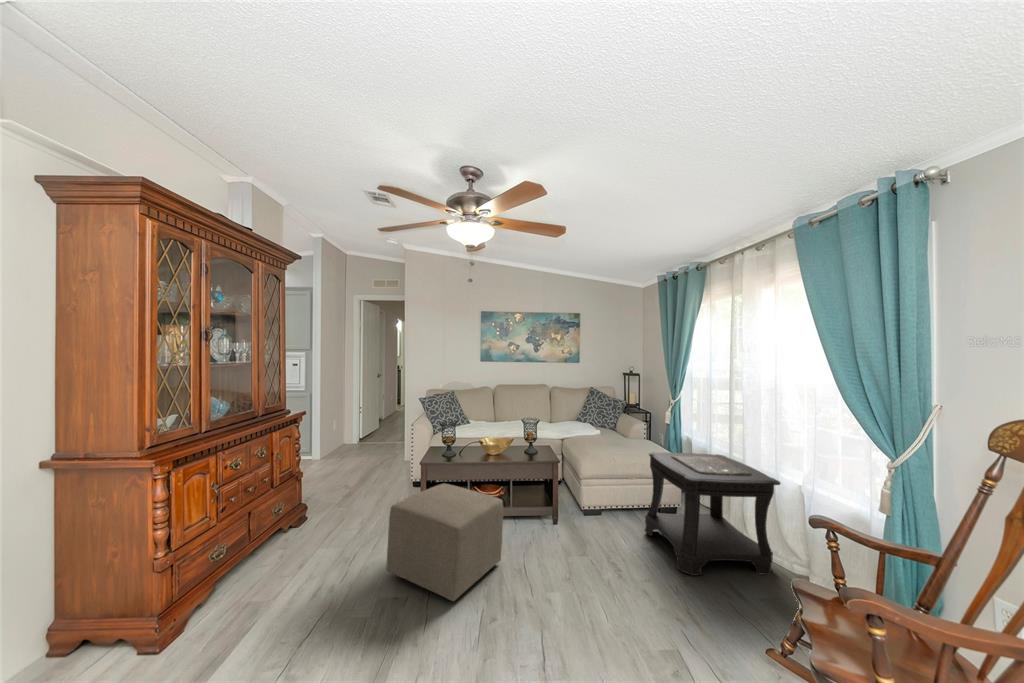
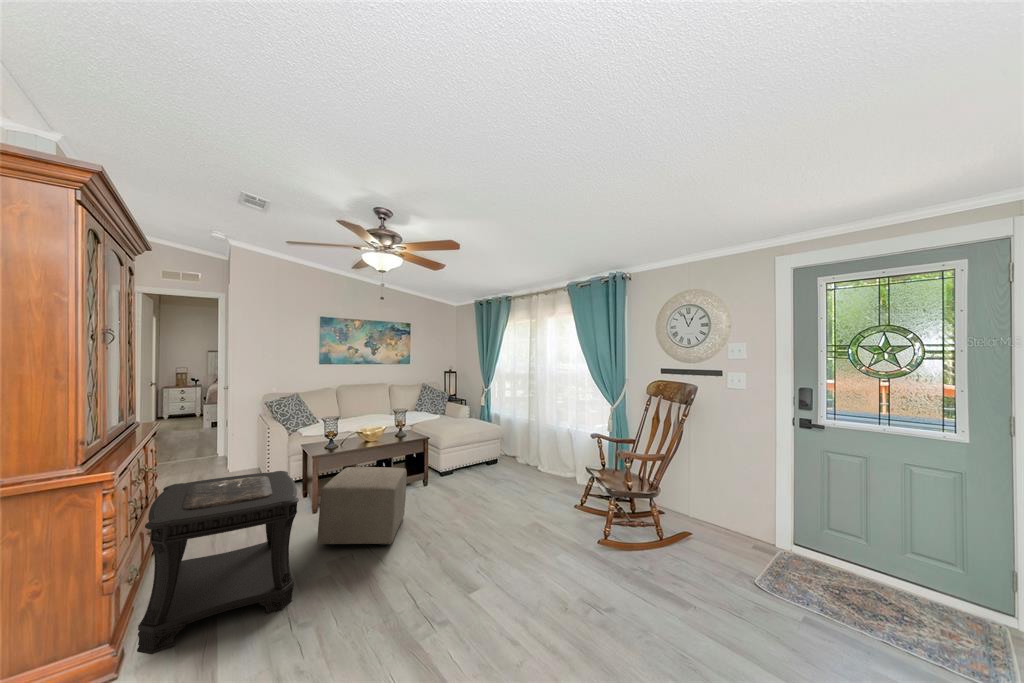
side table: present [645,452,780,576] -> present [137,471,299,654]

